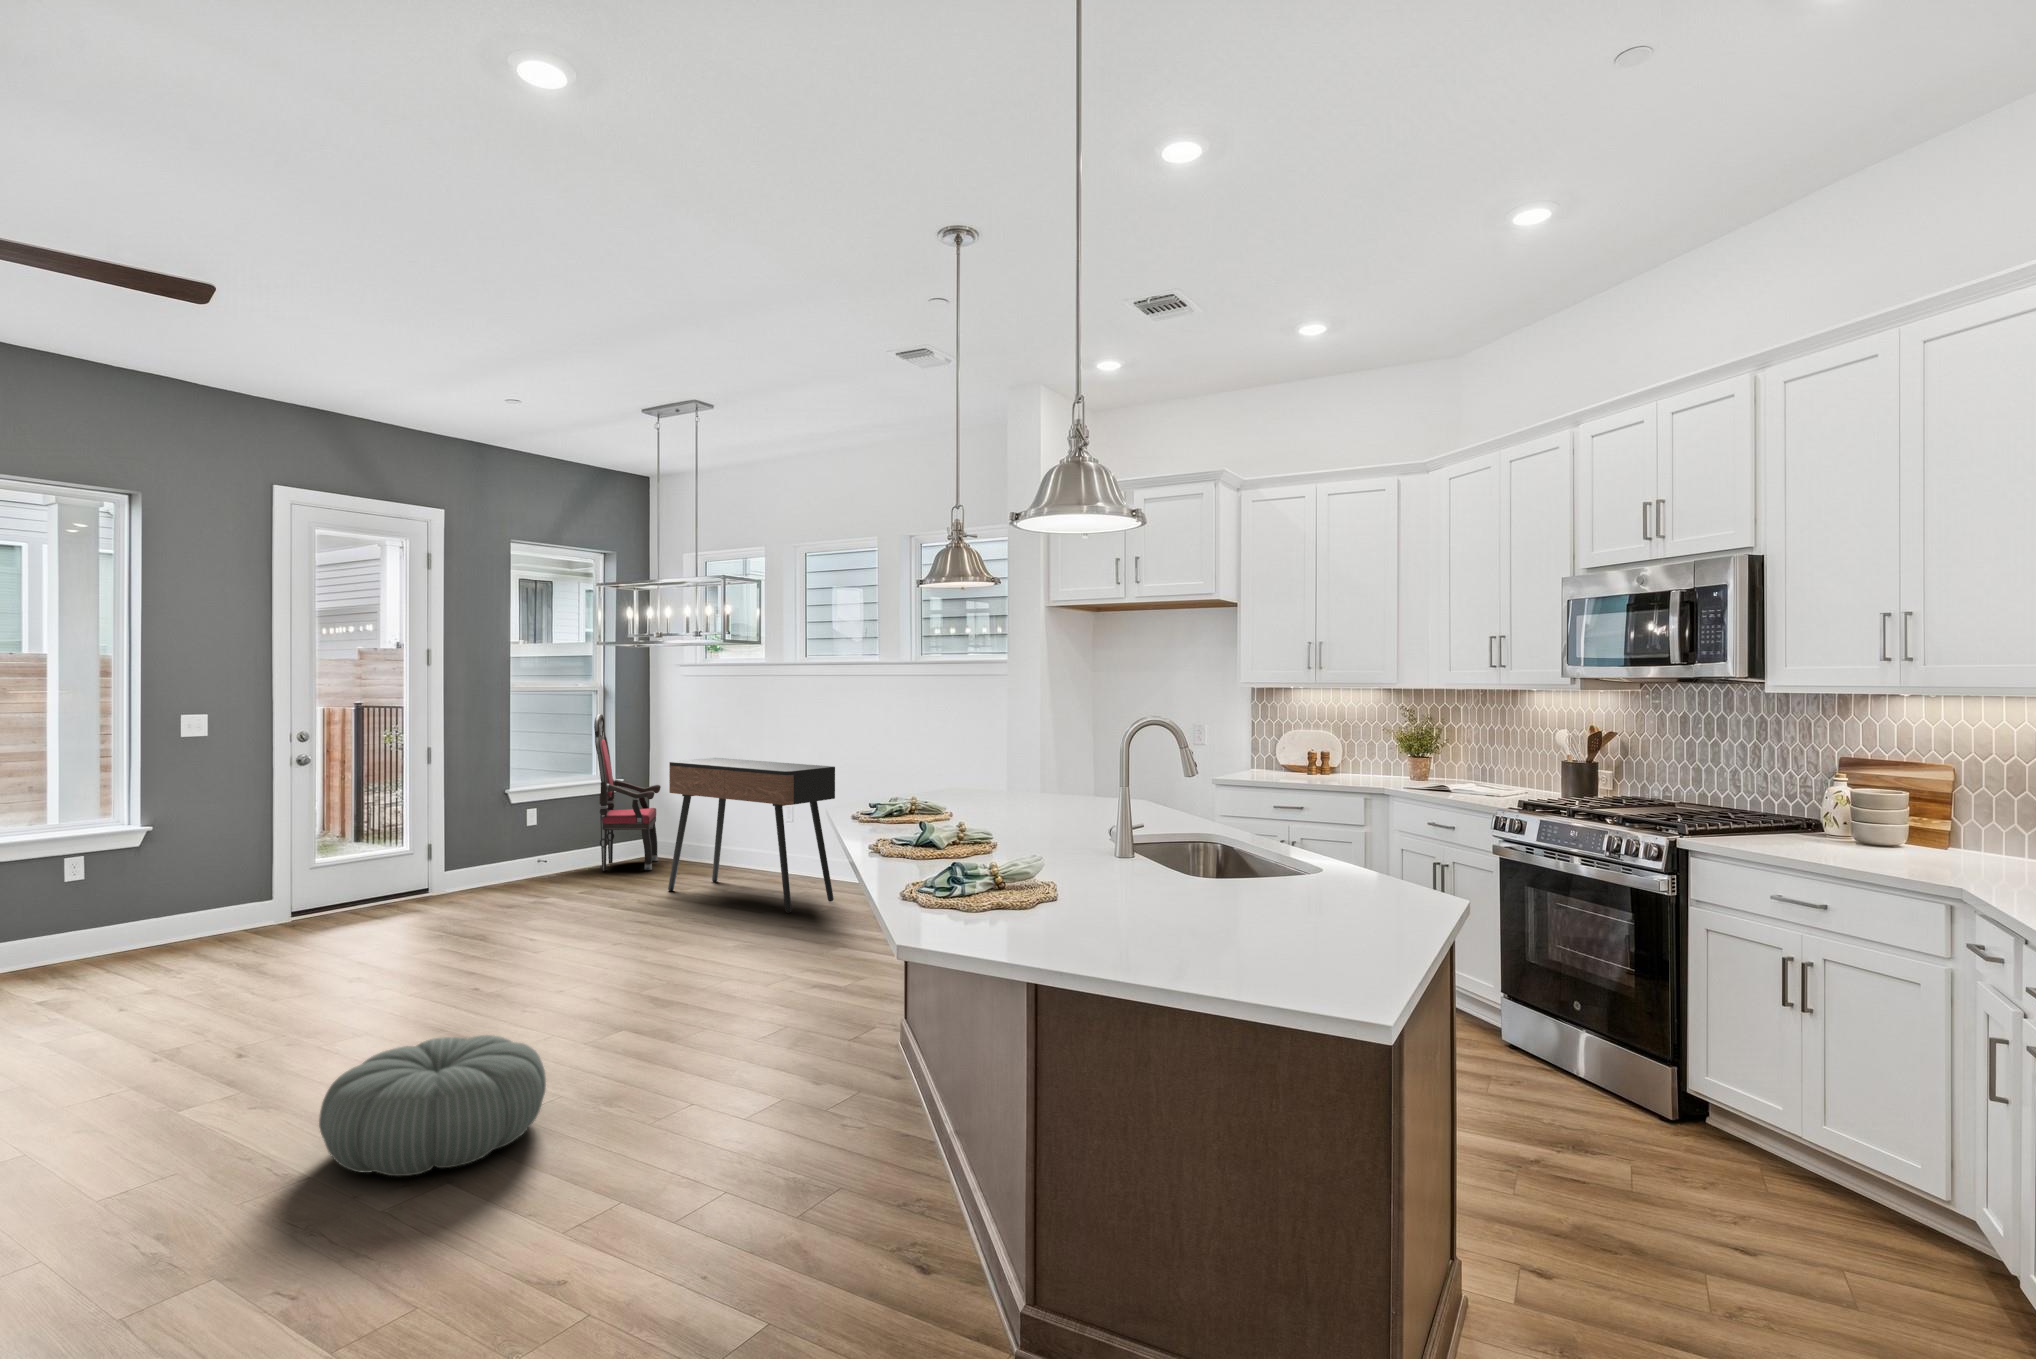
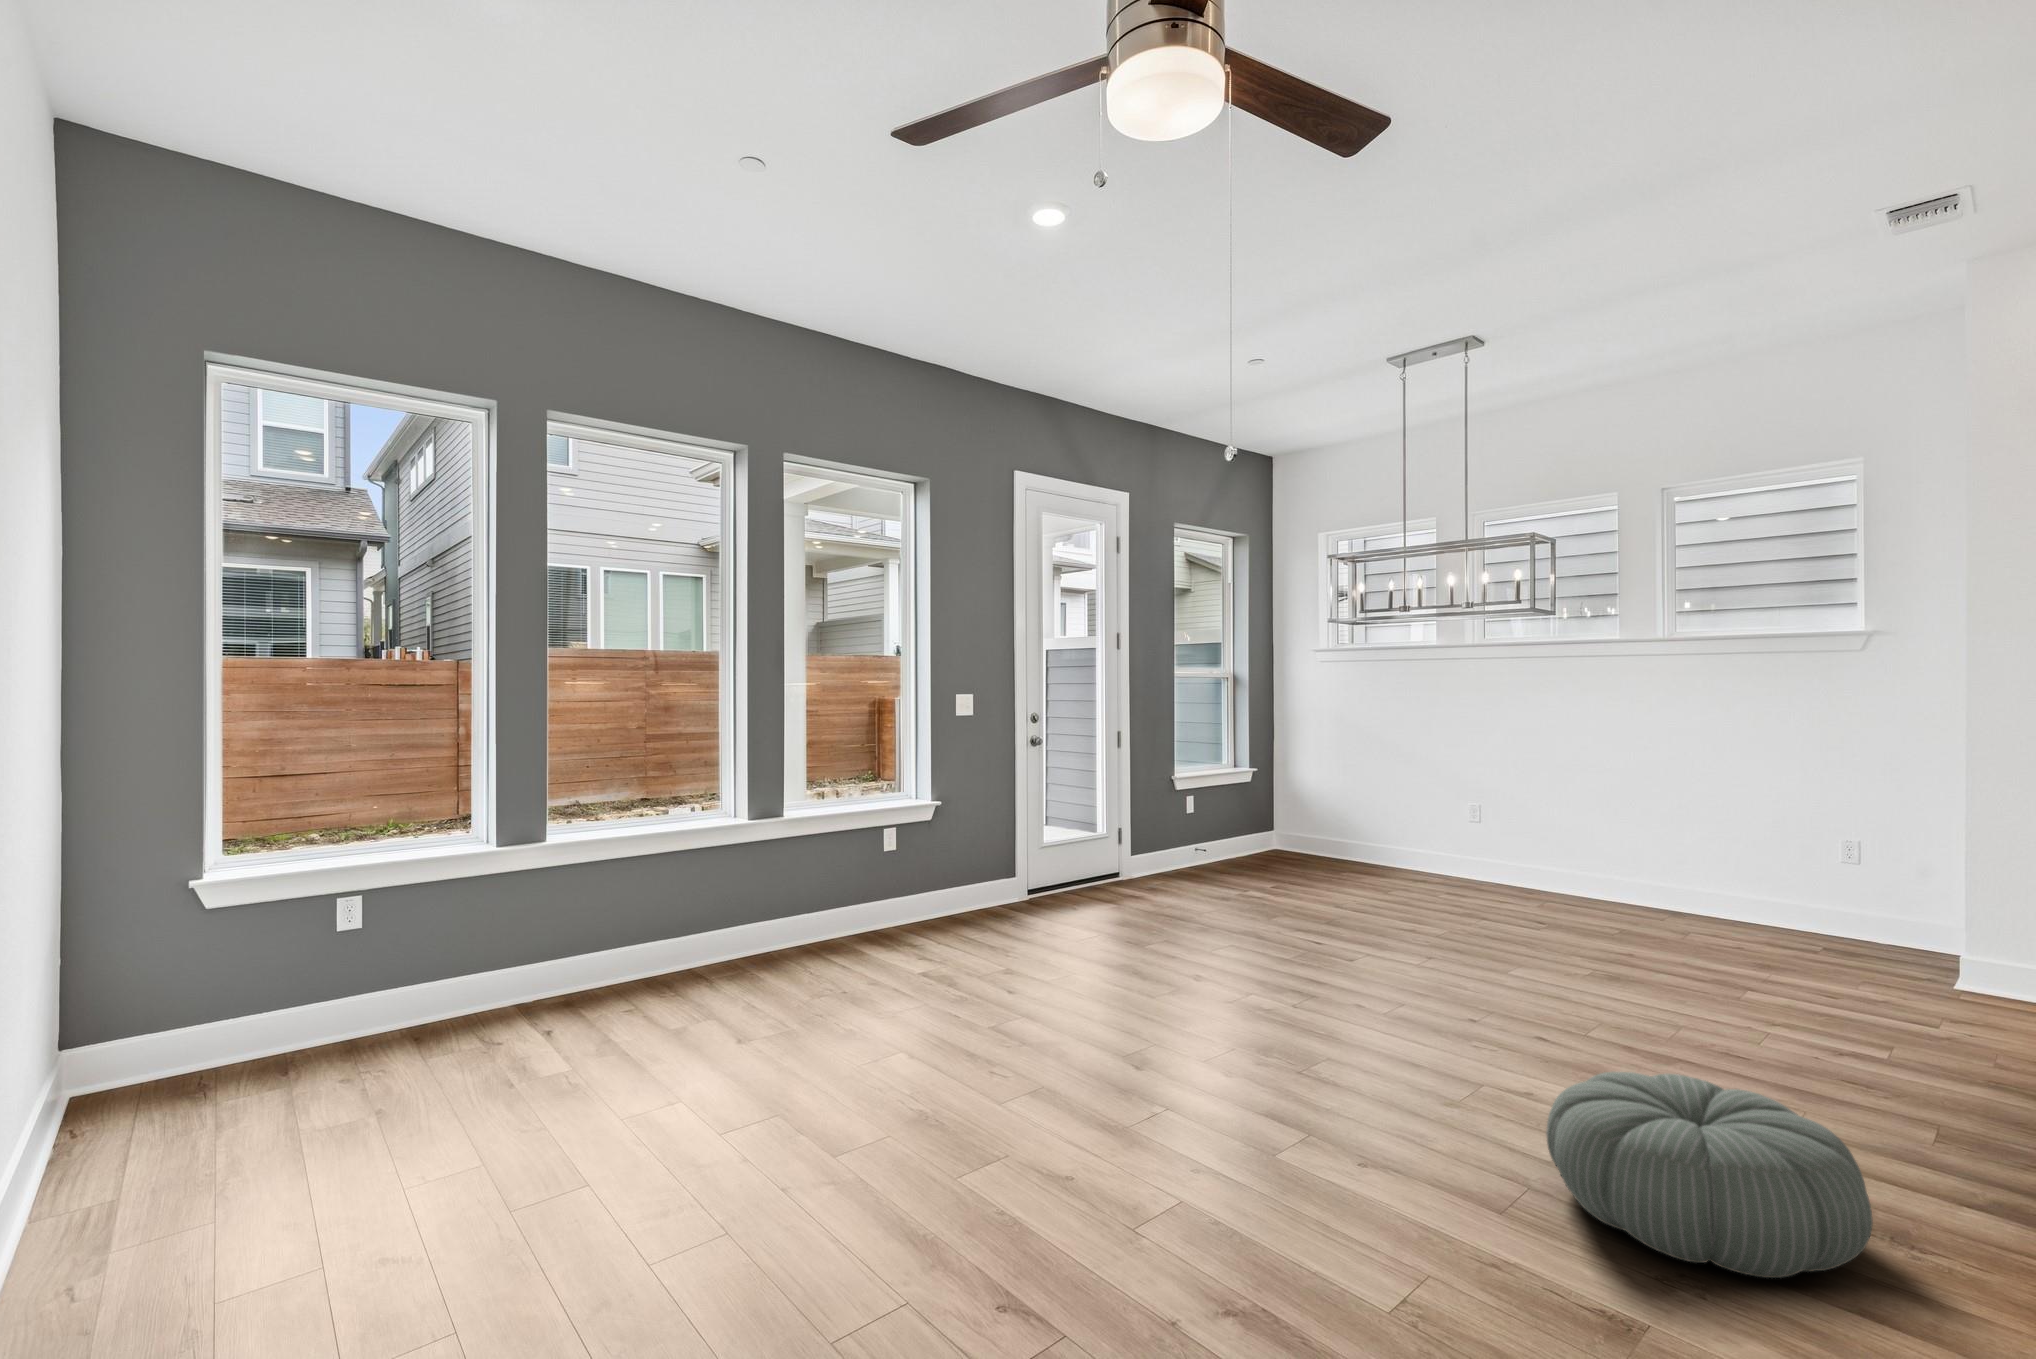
armchair: present [594,714,661,871] -> none [1237,702,1307,865]
console table: present [668,758,835,913] -> none [1365,746,1591,922]

